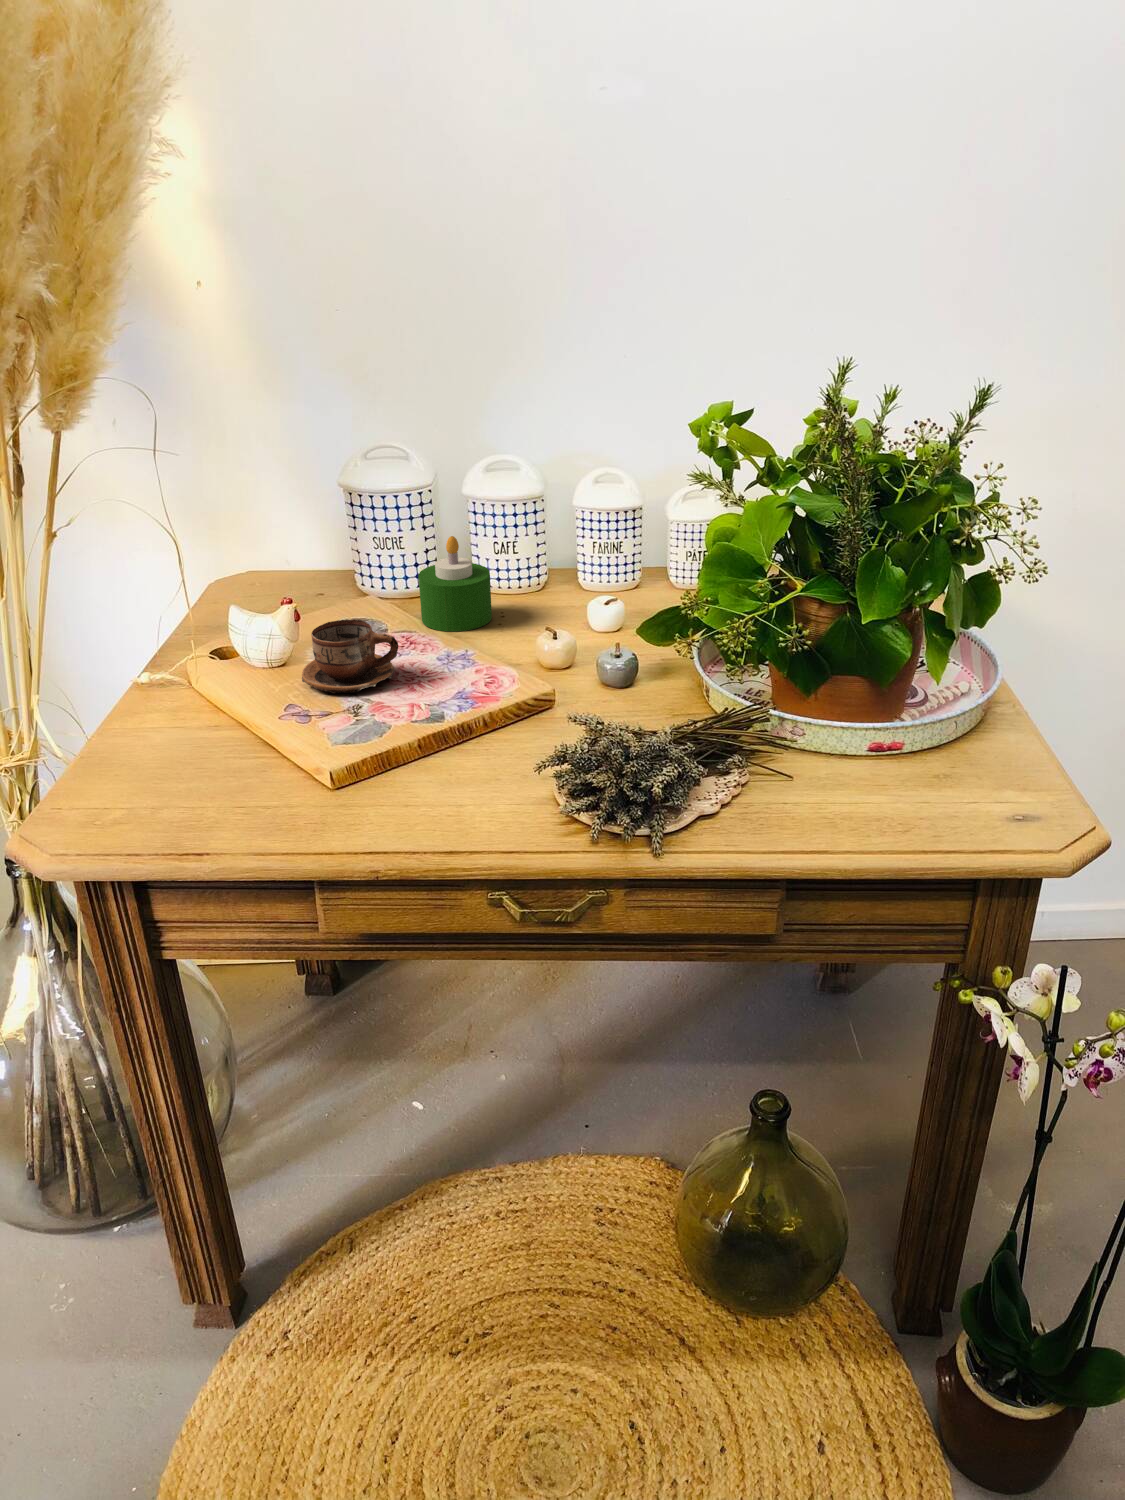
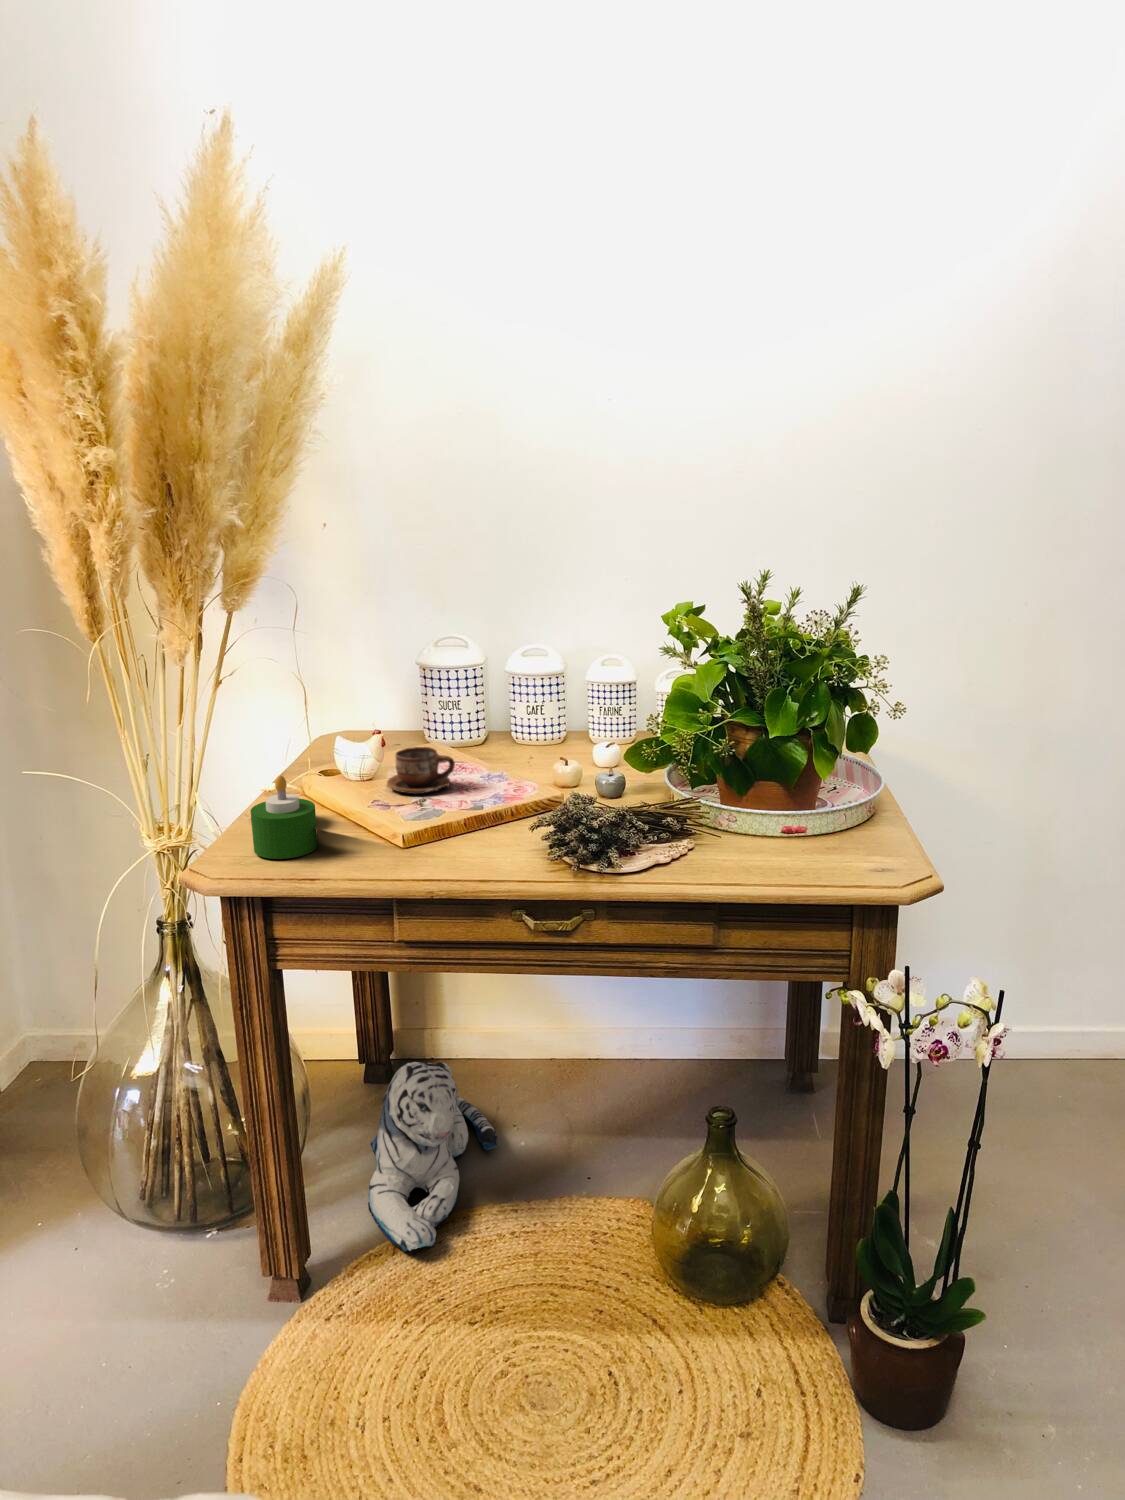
candle: present [418,536,492,632] -> present [251,776,318,859]
plush toy: none [317,997,475,1250] -> present [368,1062,498,1252]

